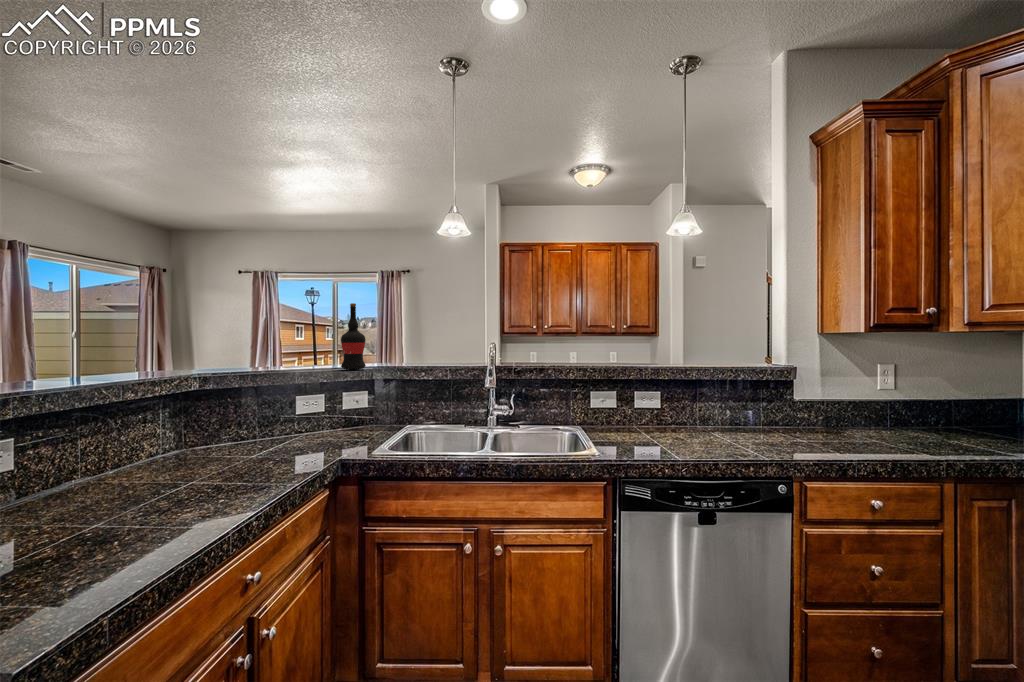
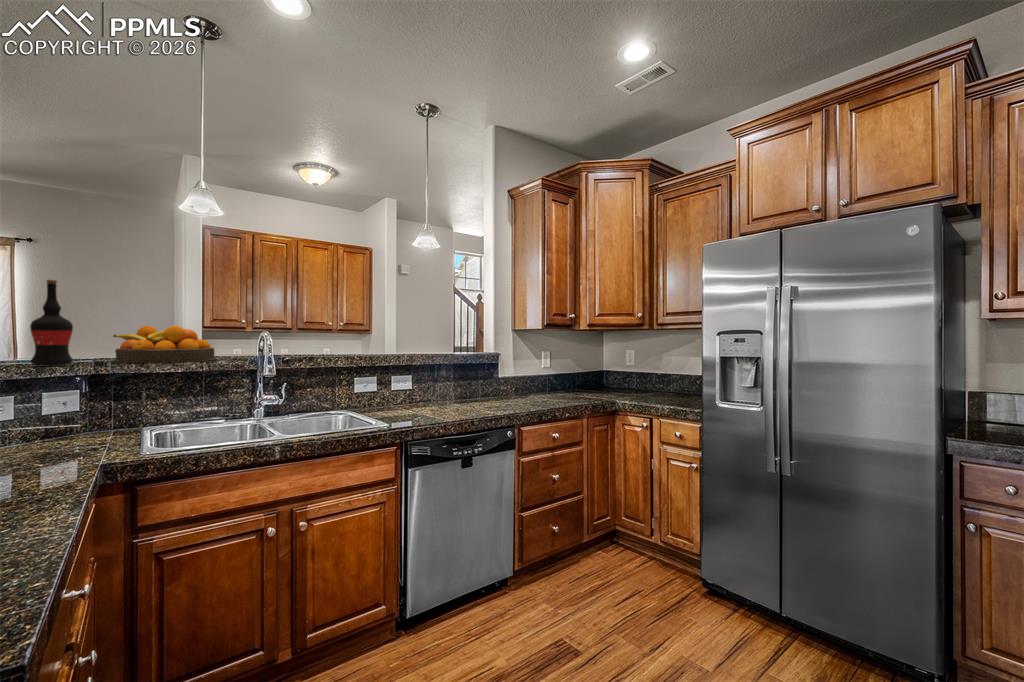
fruit bowl: none [402,336,471,369] -> present [113,326,215,363]

